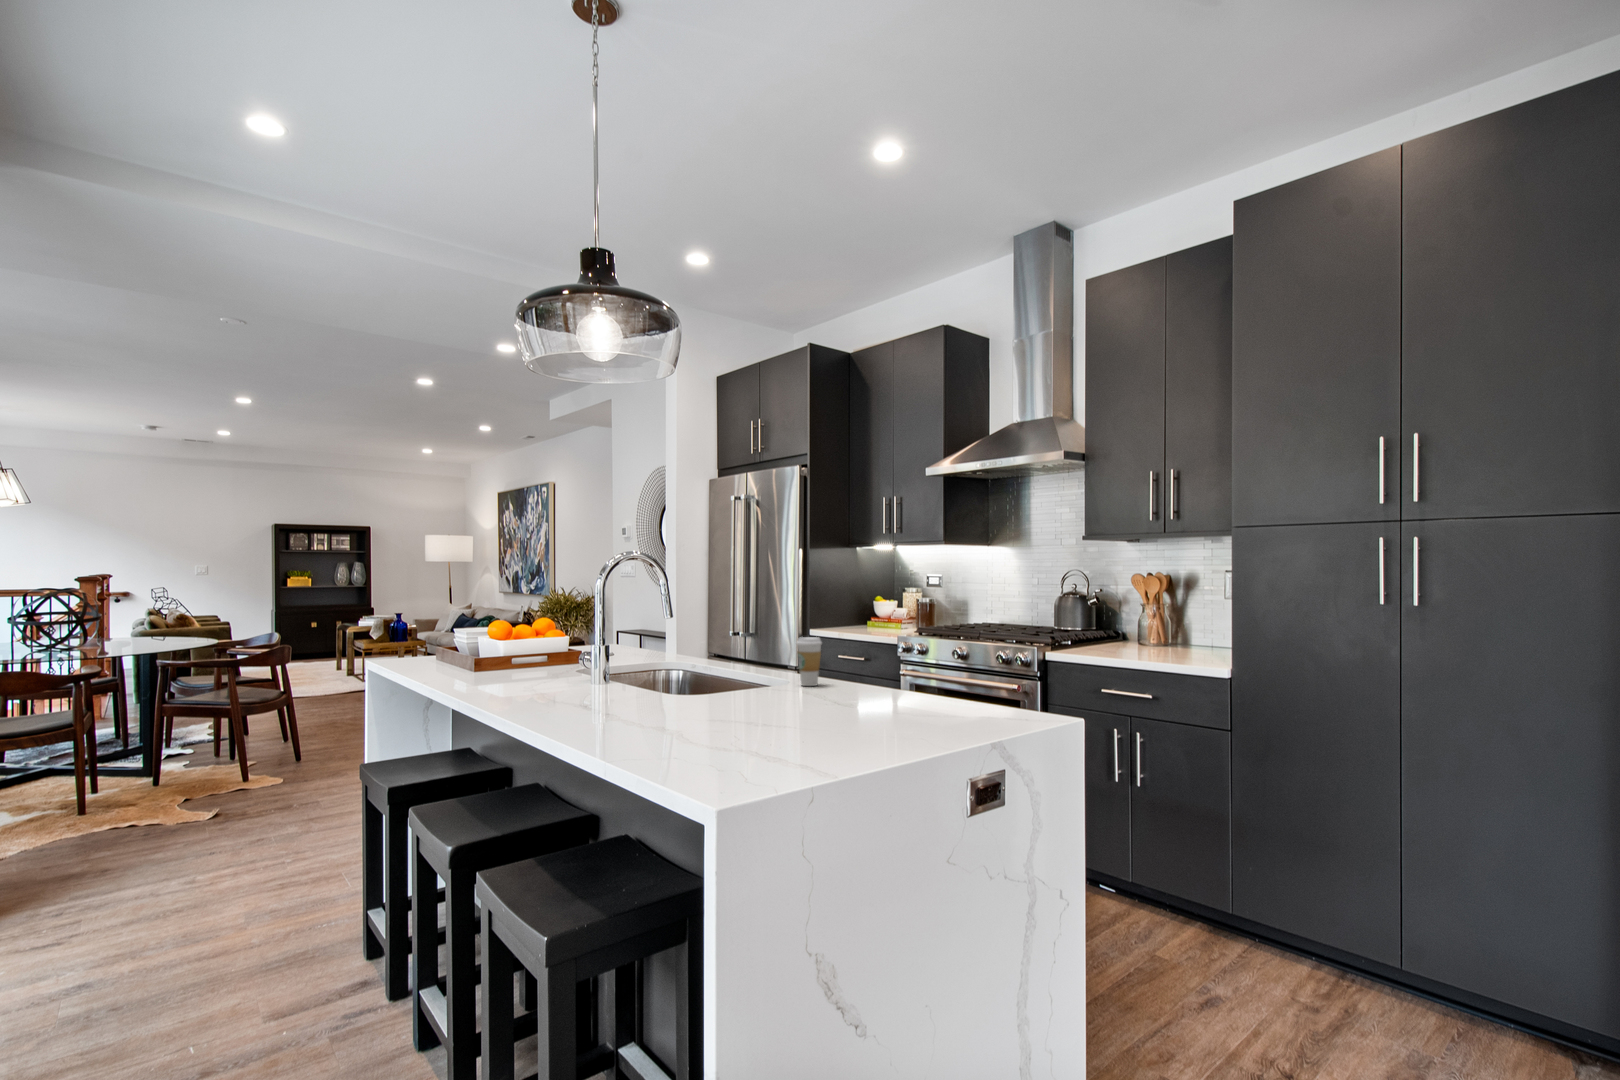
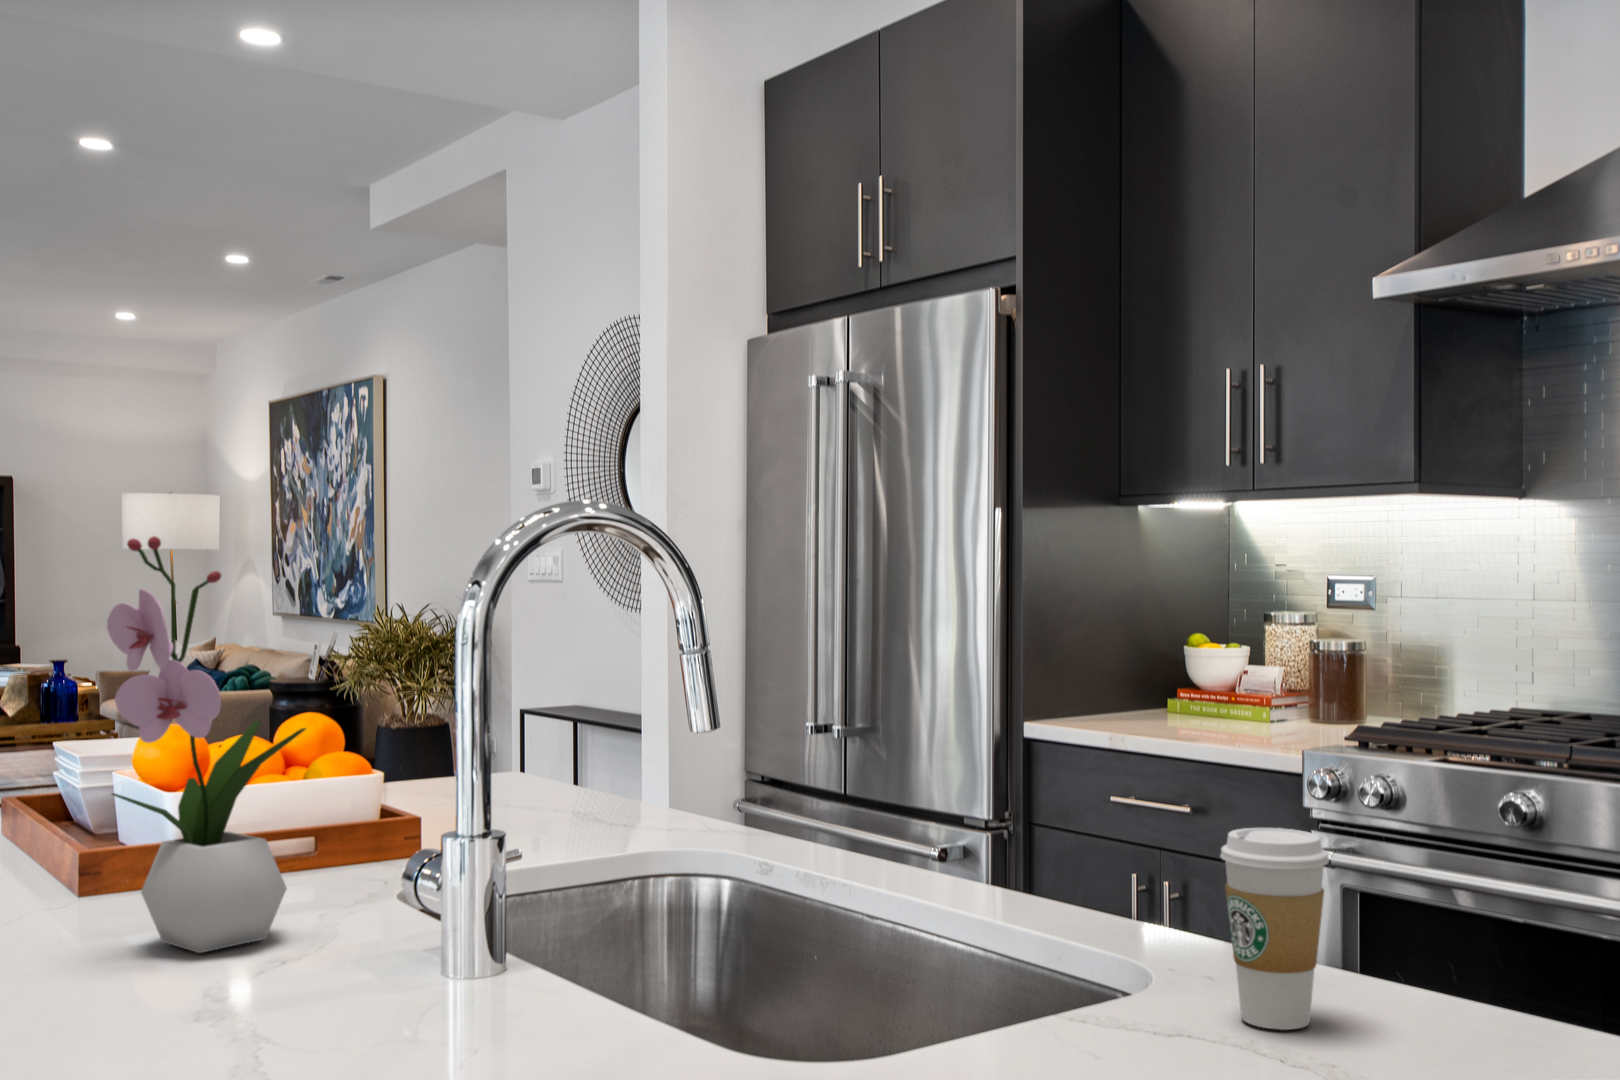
flower arrangement: none [499,561,555,678] -> present [107,536,306,953]

